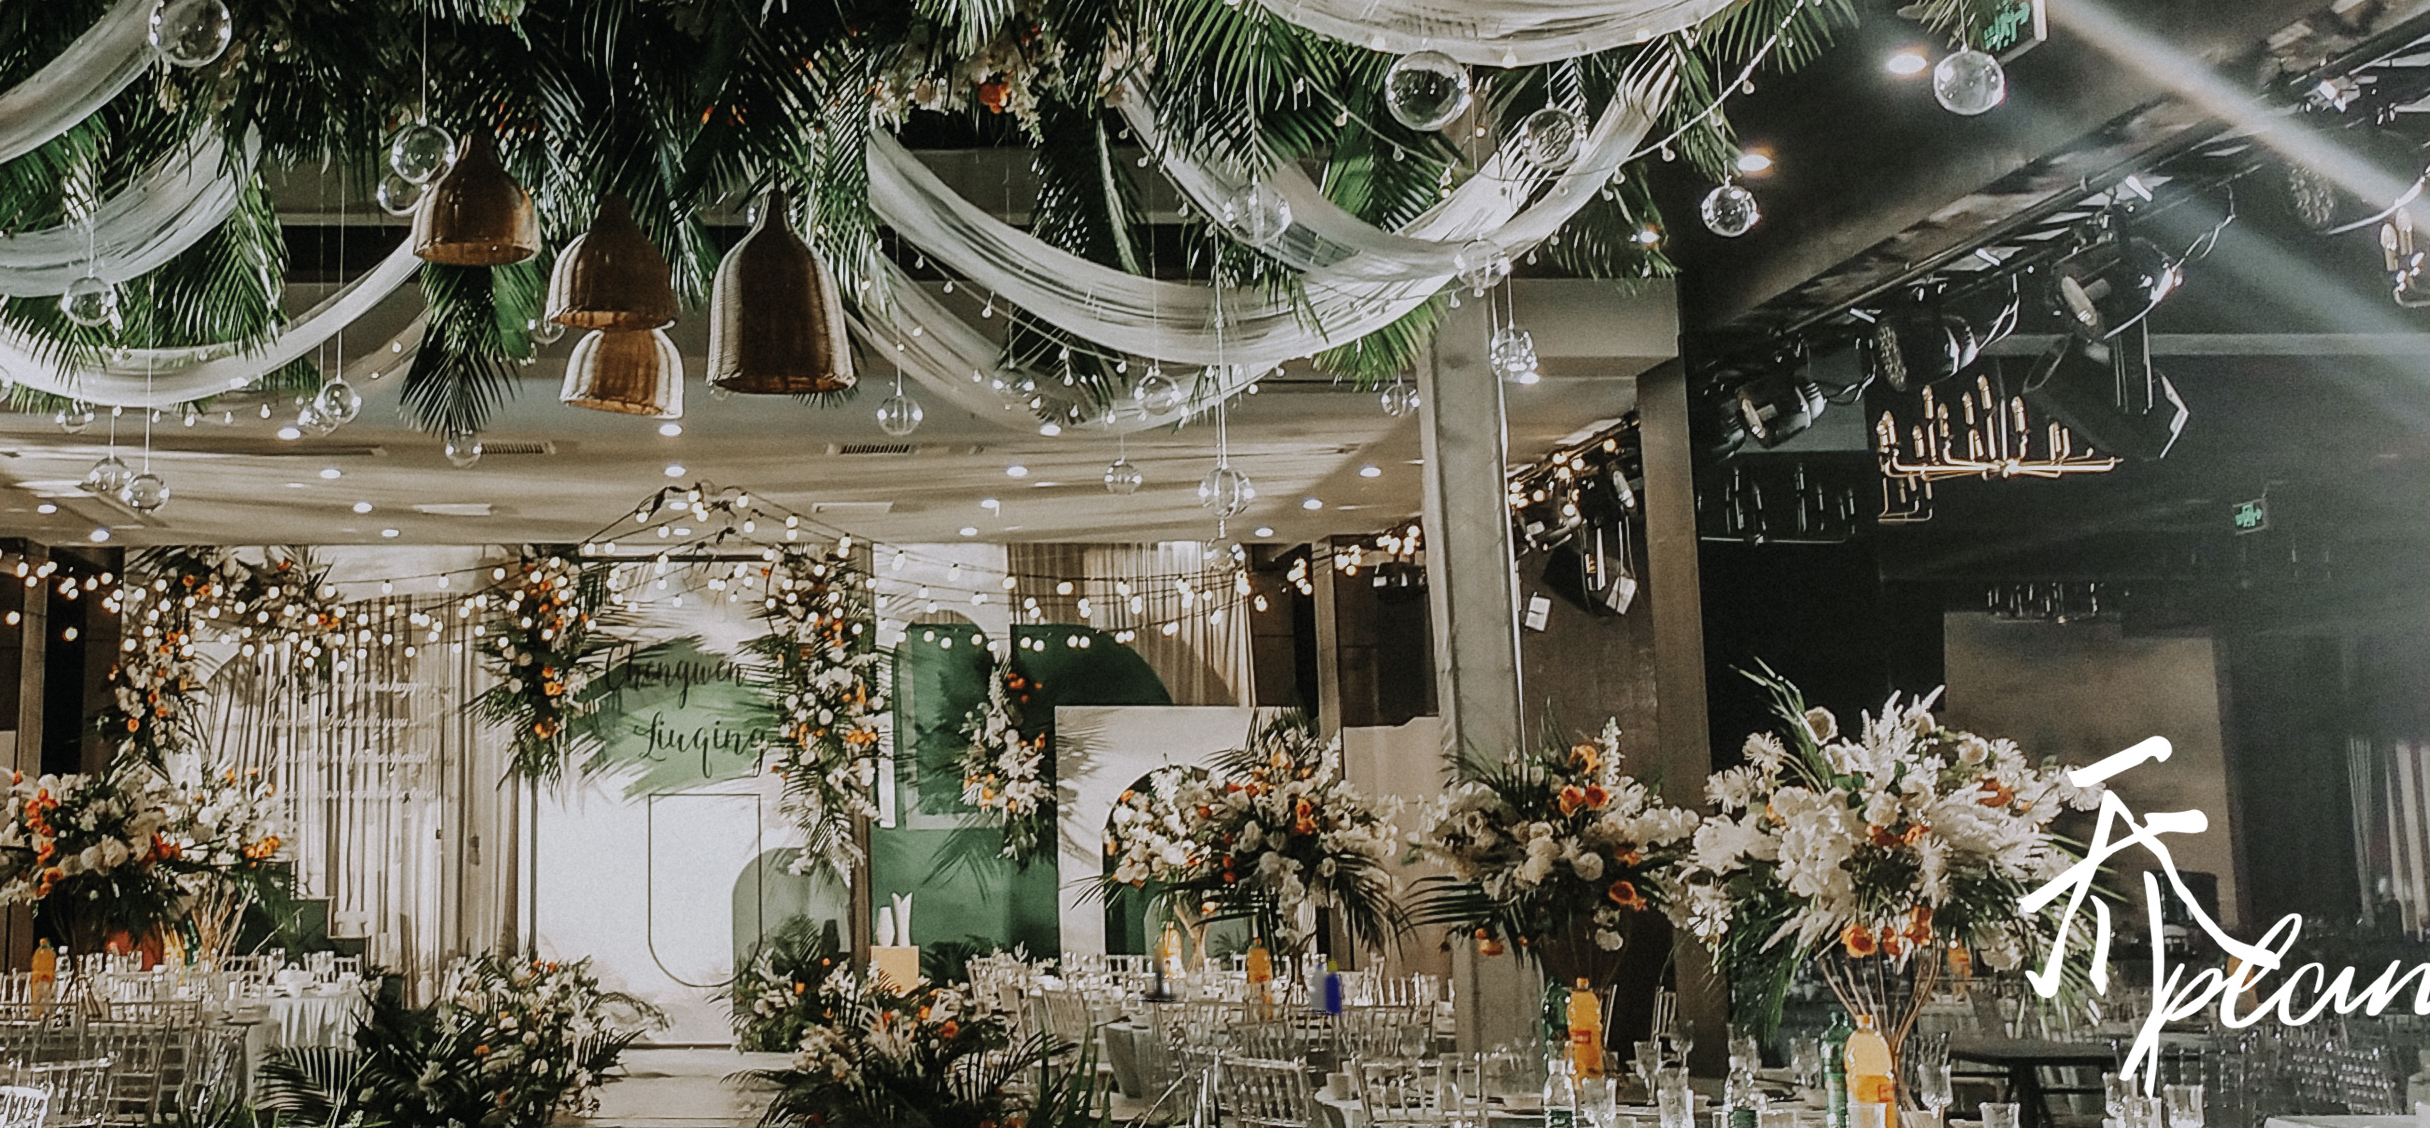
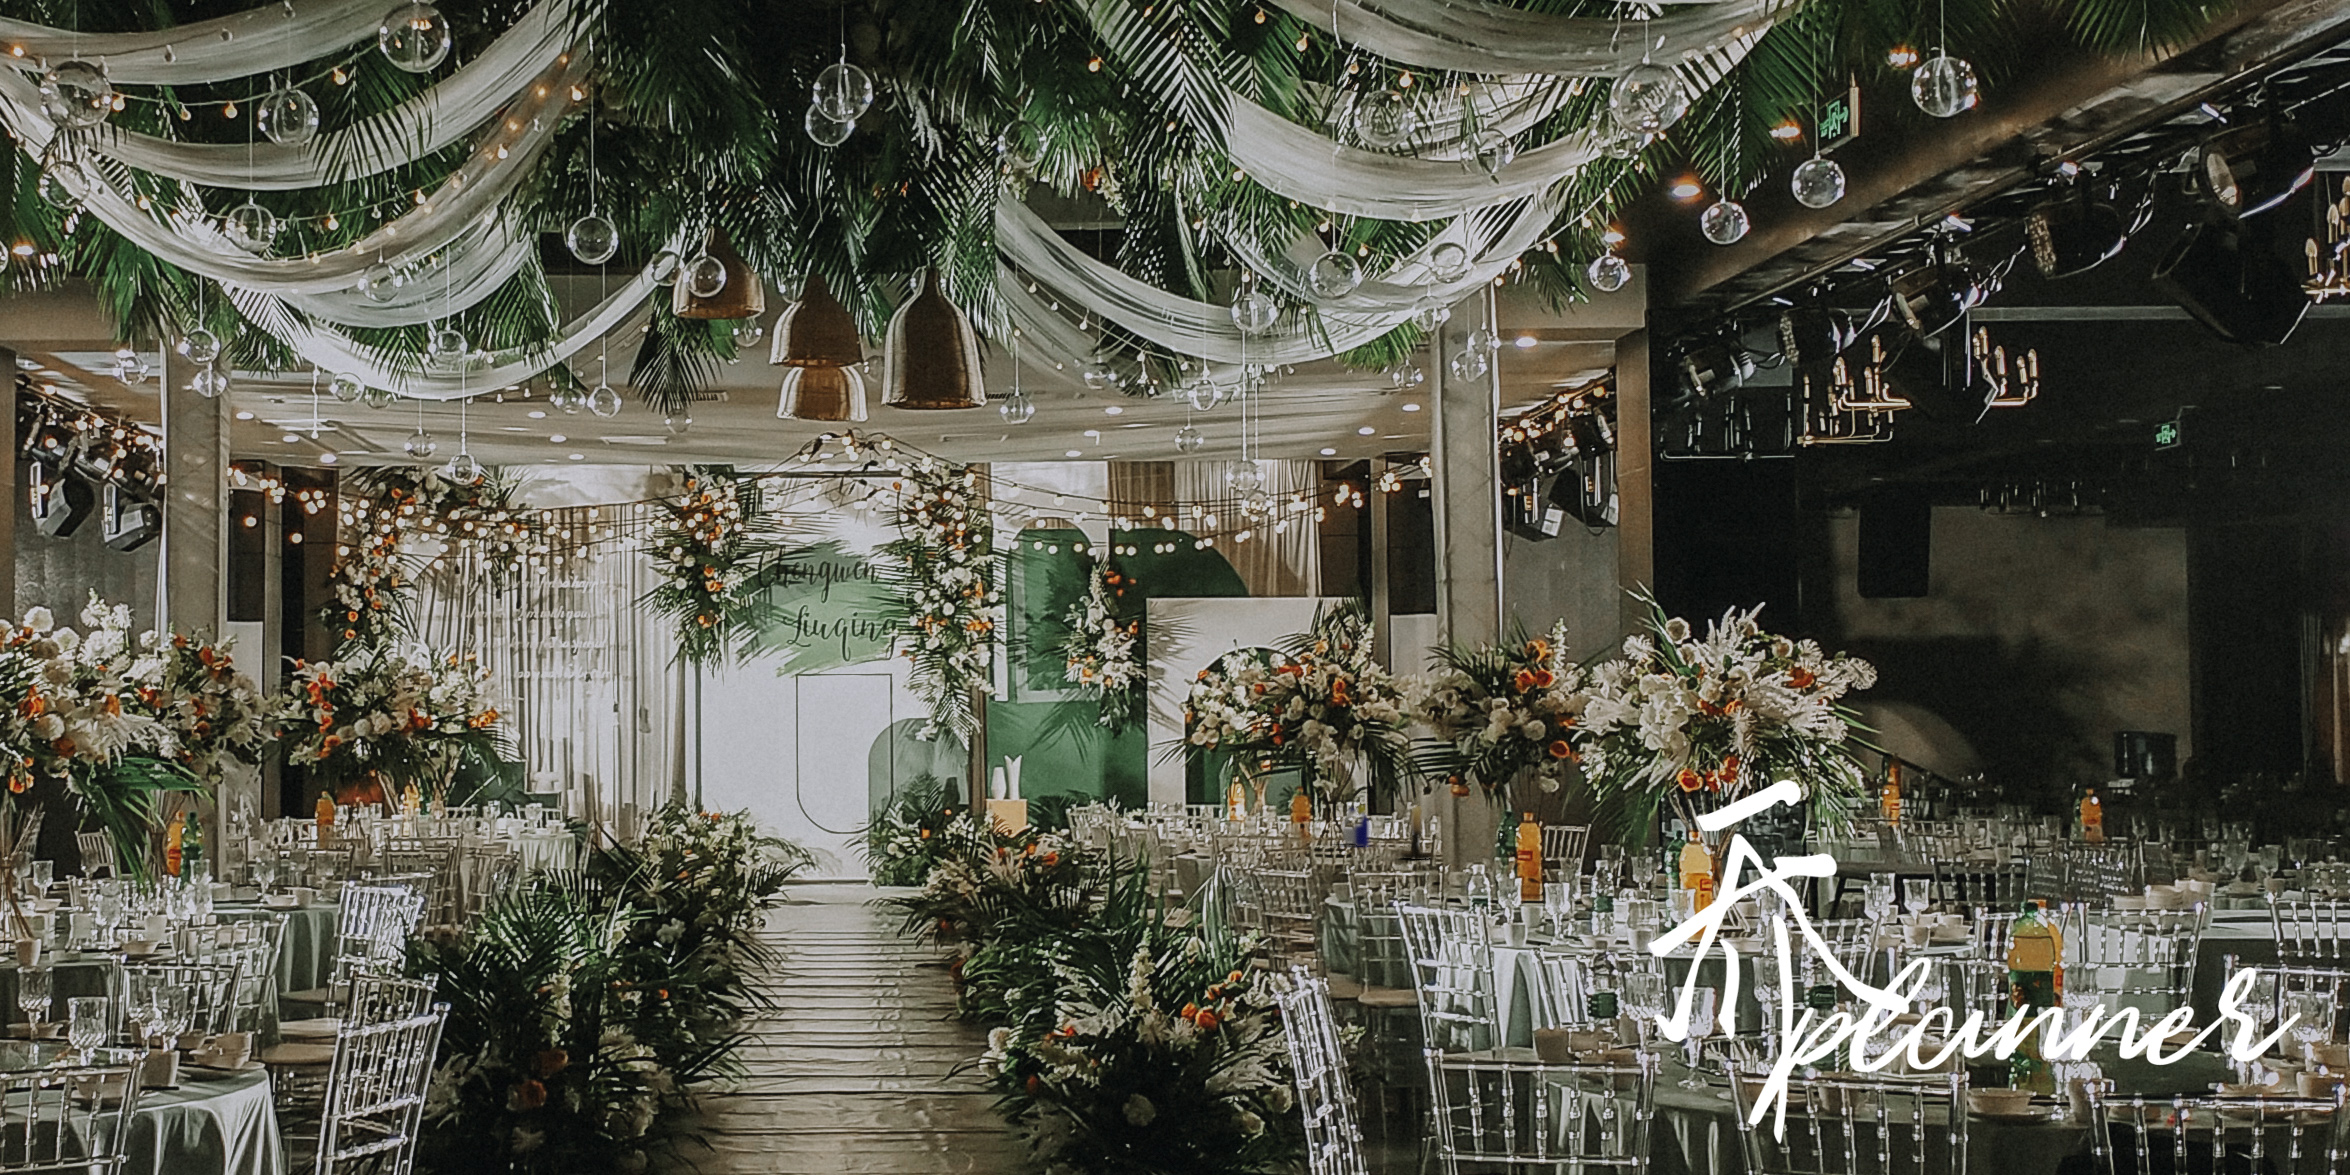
candle holder: present [1143,936,1177,1002] -> present [1401,802,1432,860]

